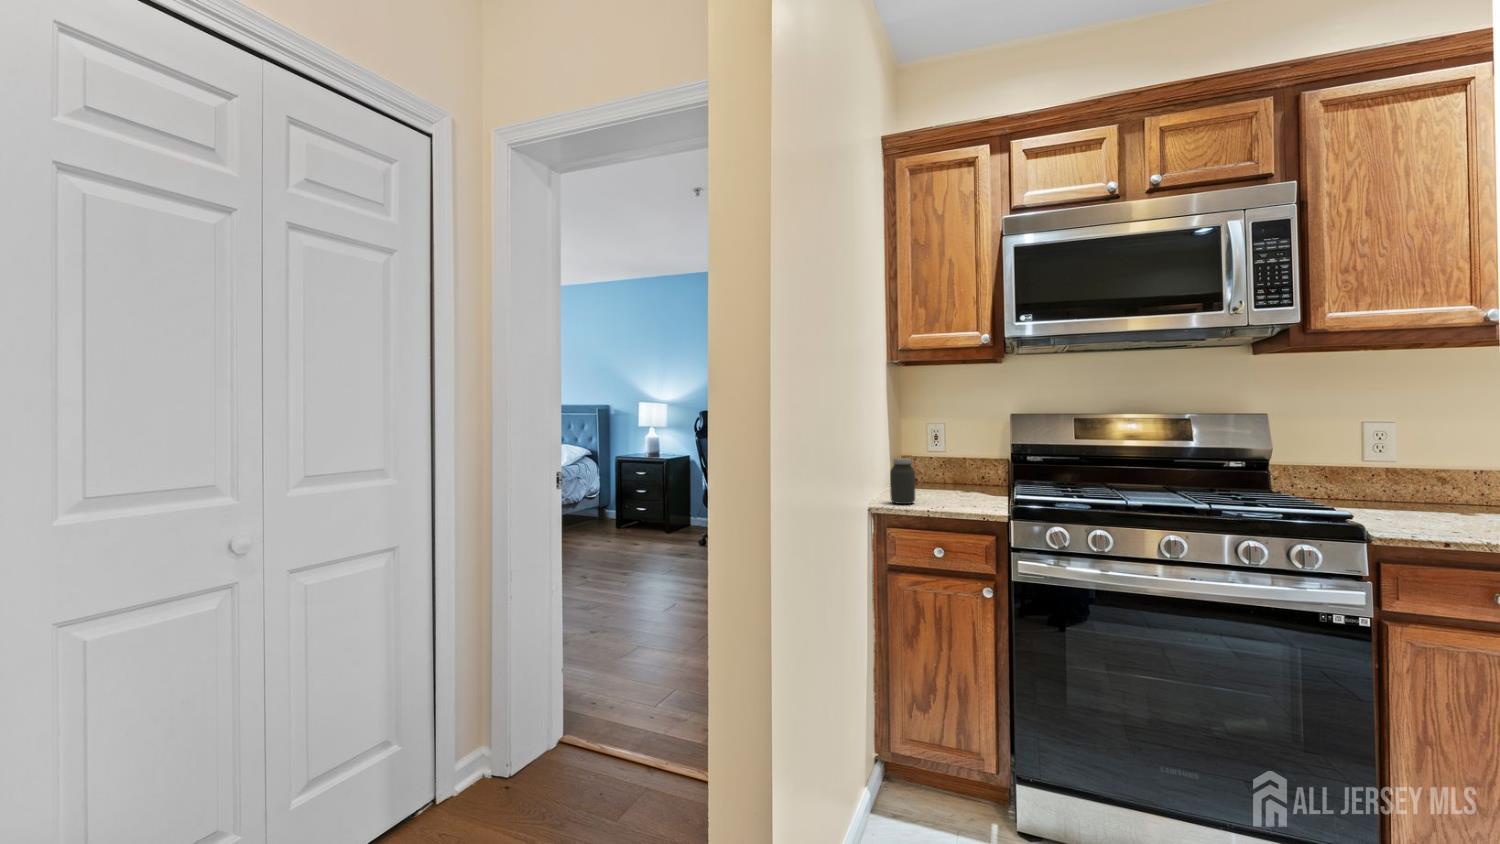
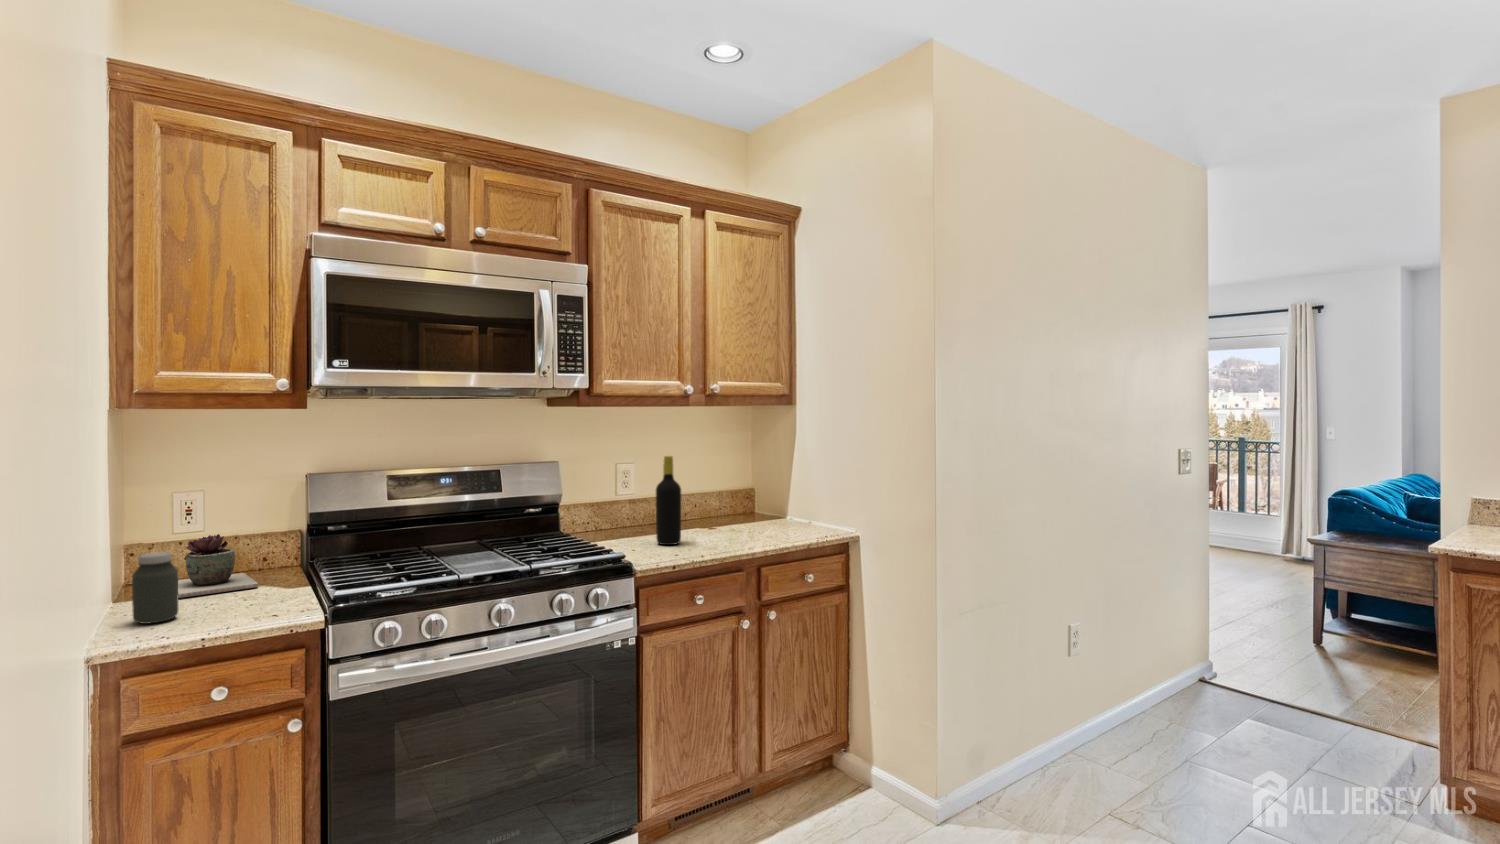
bottle: none [1413,396,1463,512] -> present [656,456,681,545]
succulent plant: none [918,454,969,494] -> present [178,534,258,598]

